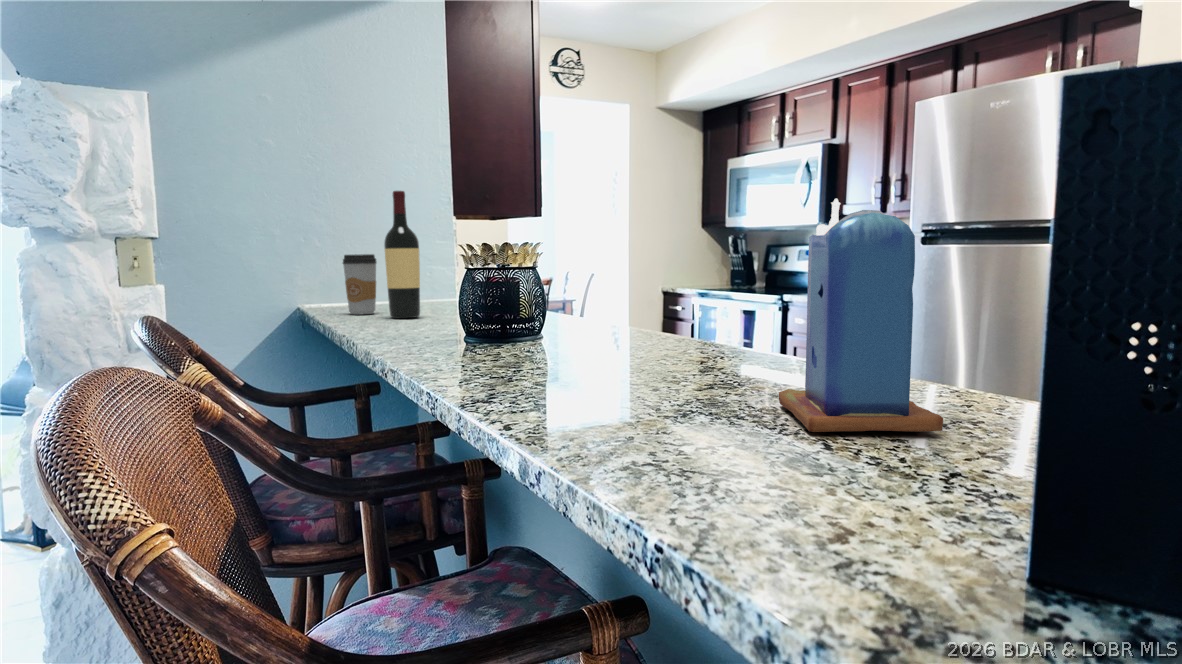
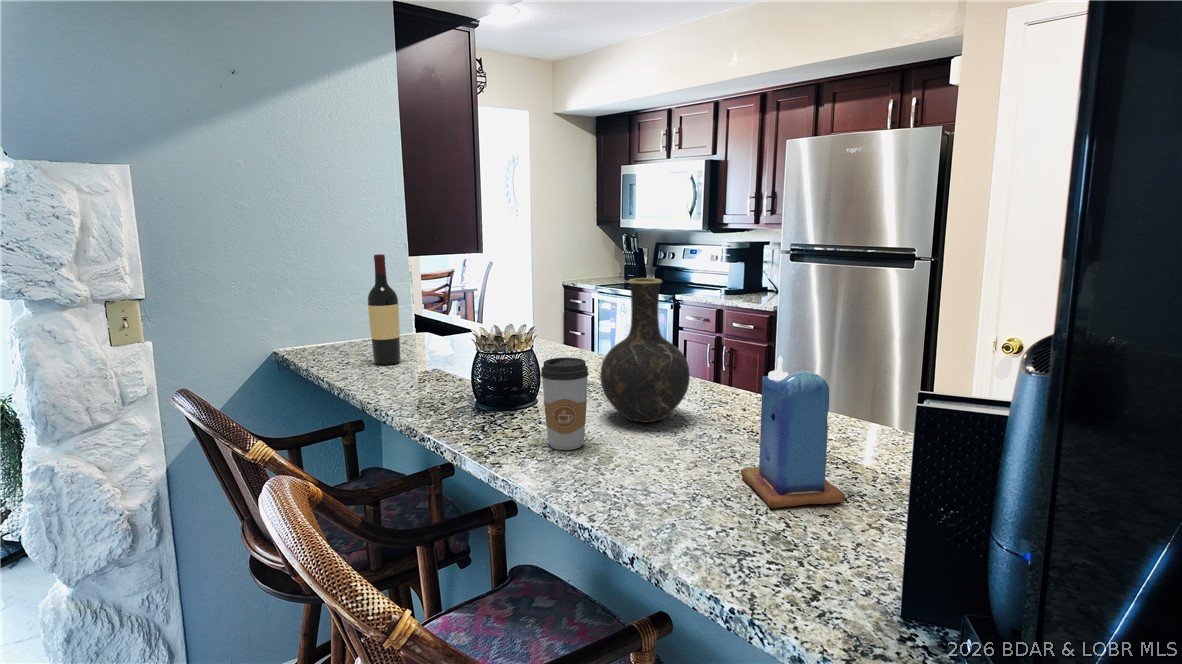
vase: none [614,161,735,359] -> present [600,278,690,422]
coffee cup: present [343,254,376,314] -> present [541,358,589,450]

